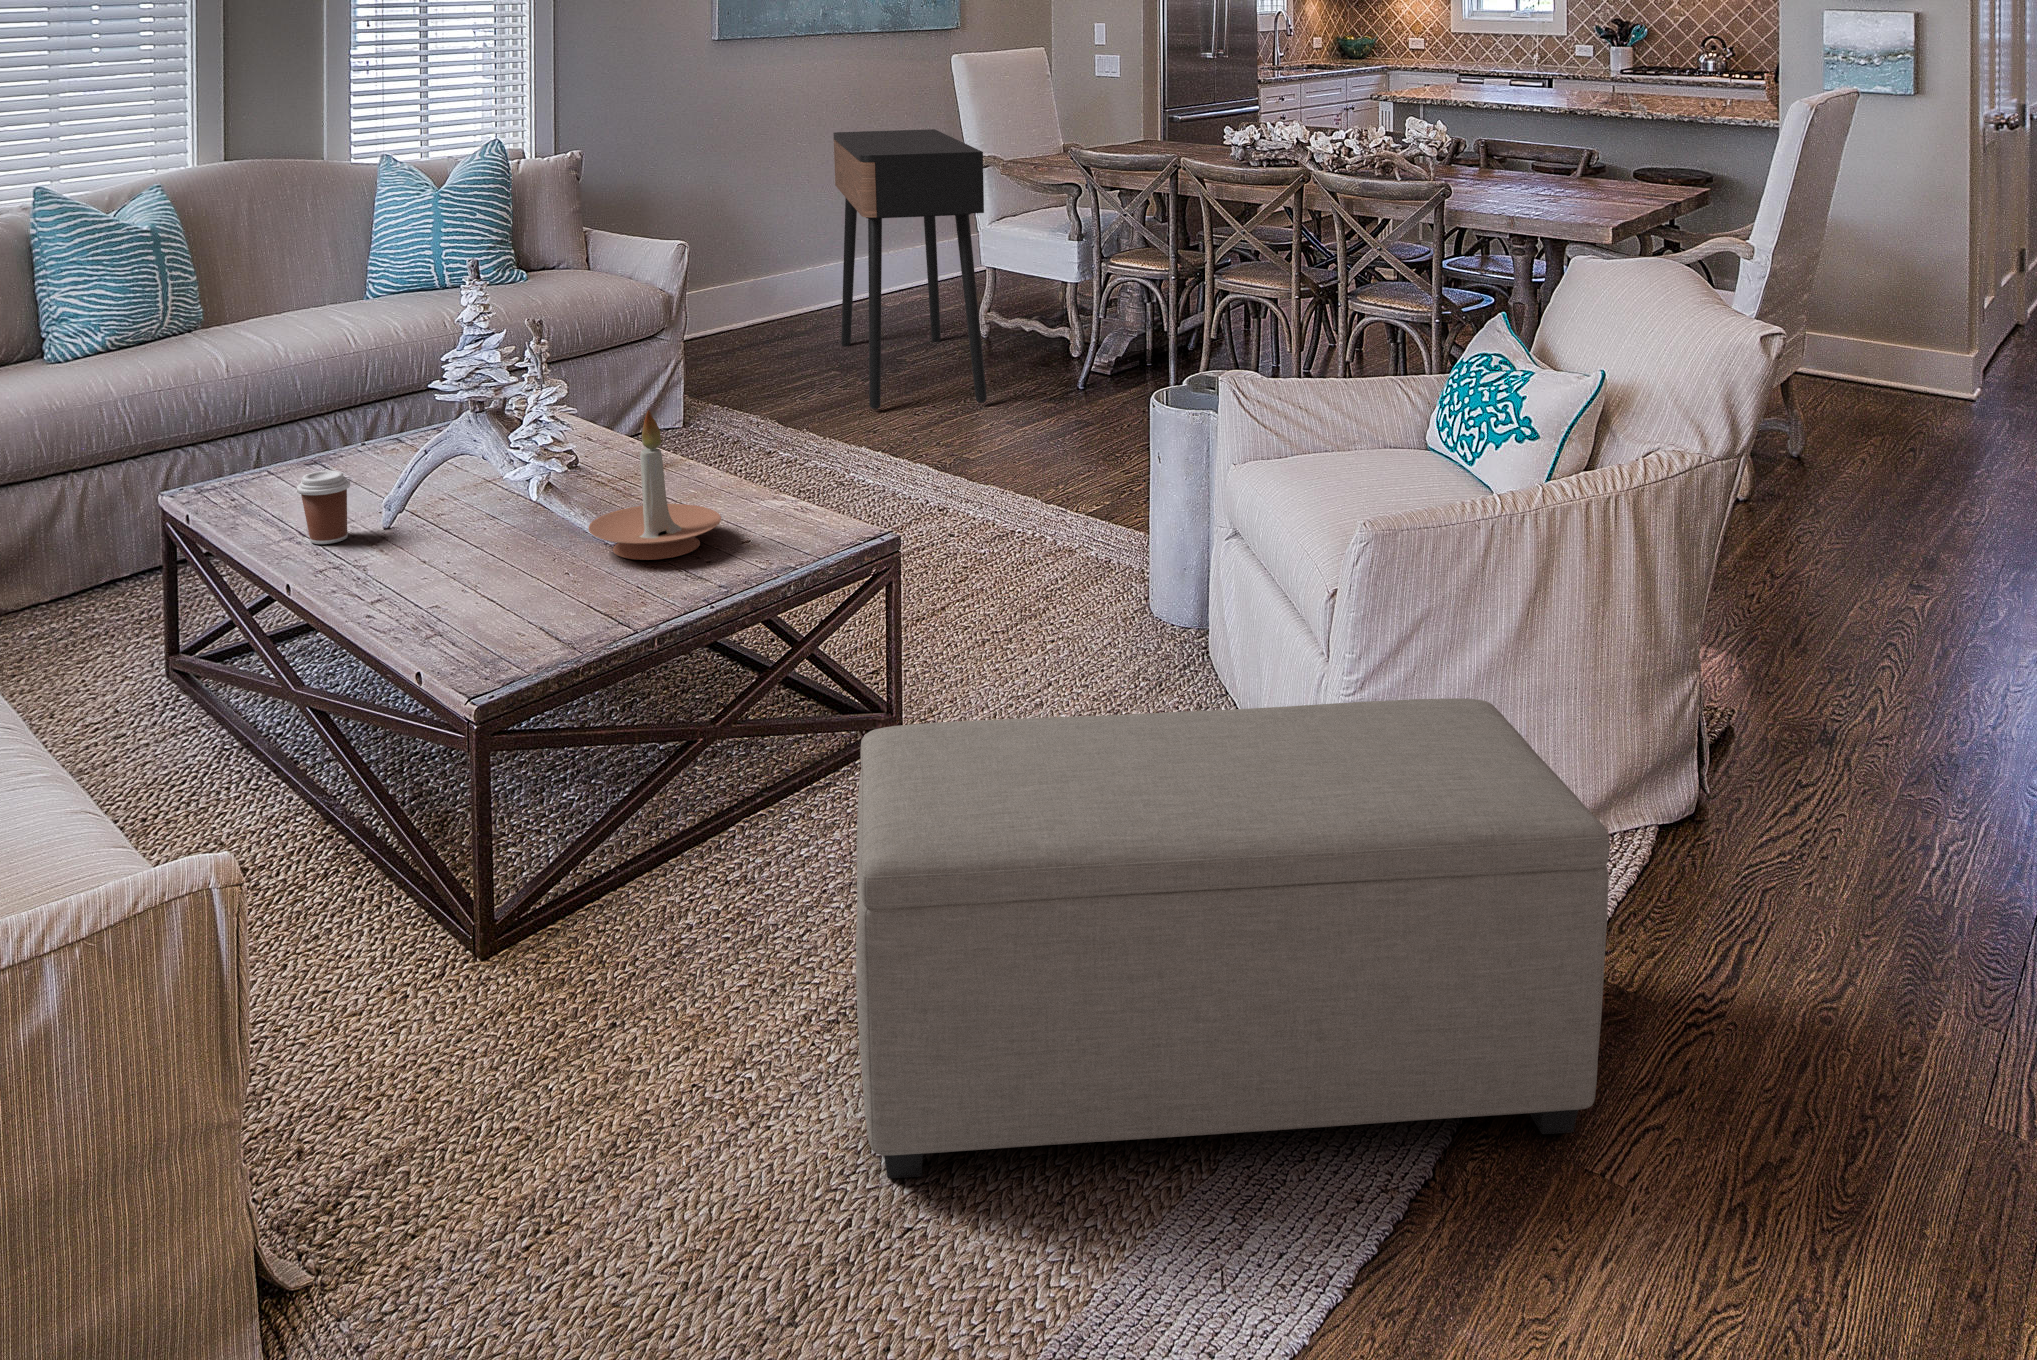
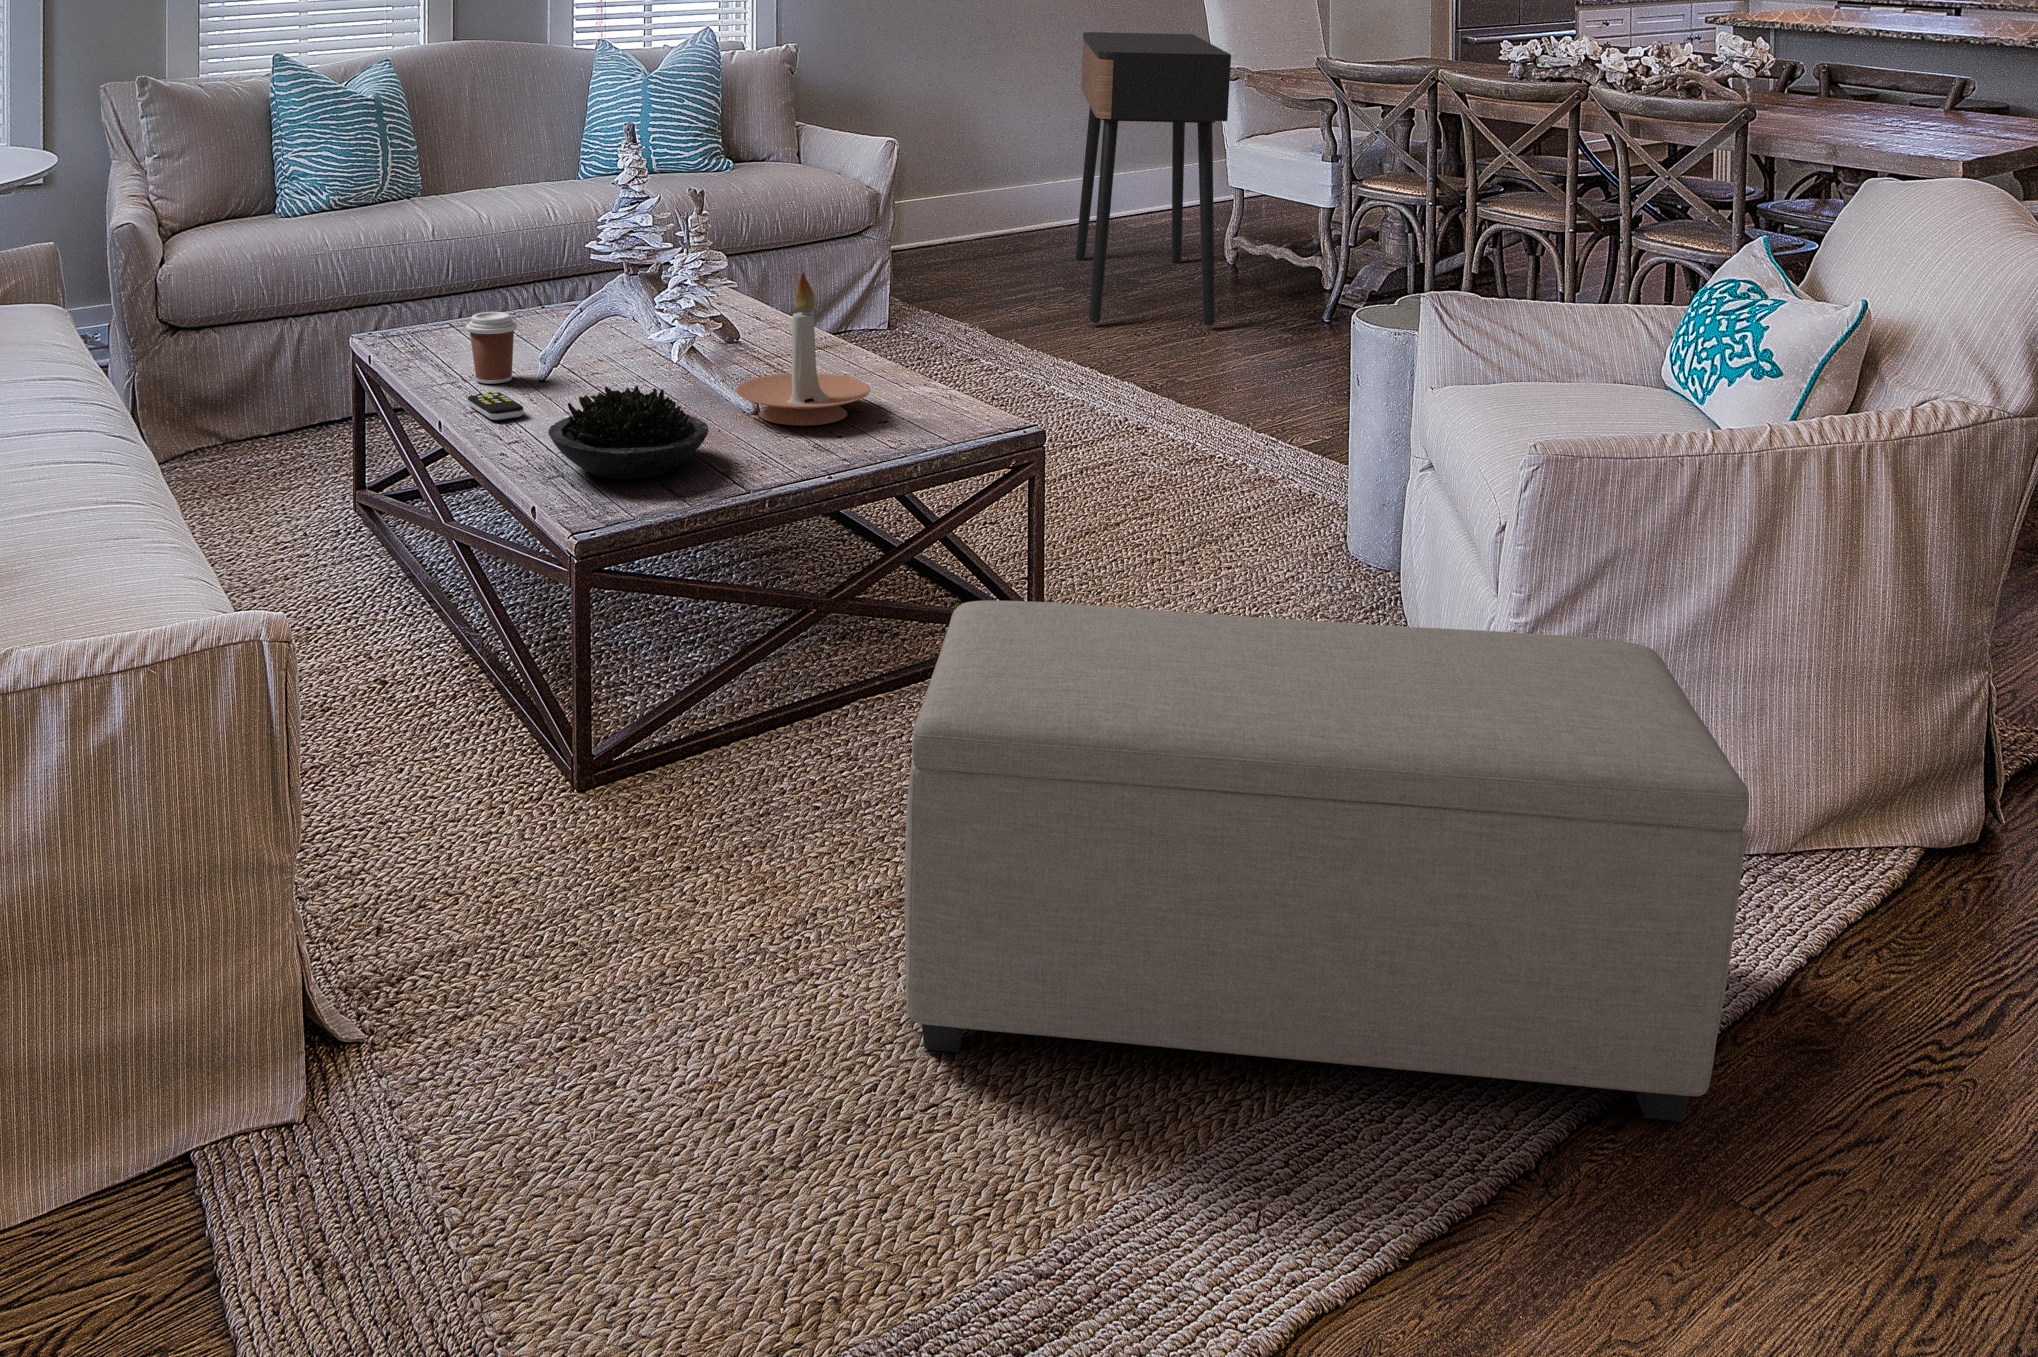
succulent plant: none [413,539,576,636] -> present [548,385,708,479]
remote control: none [309,553,371,584] -> present [468,391,524,420]

